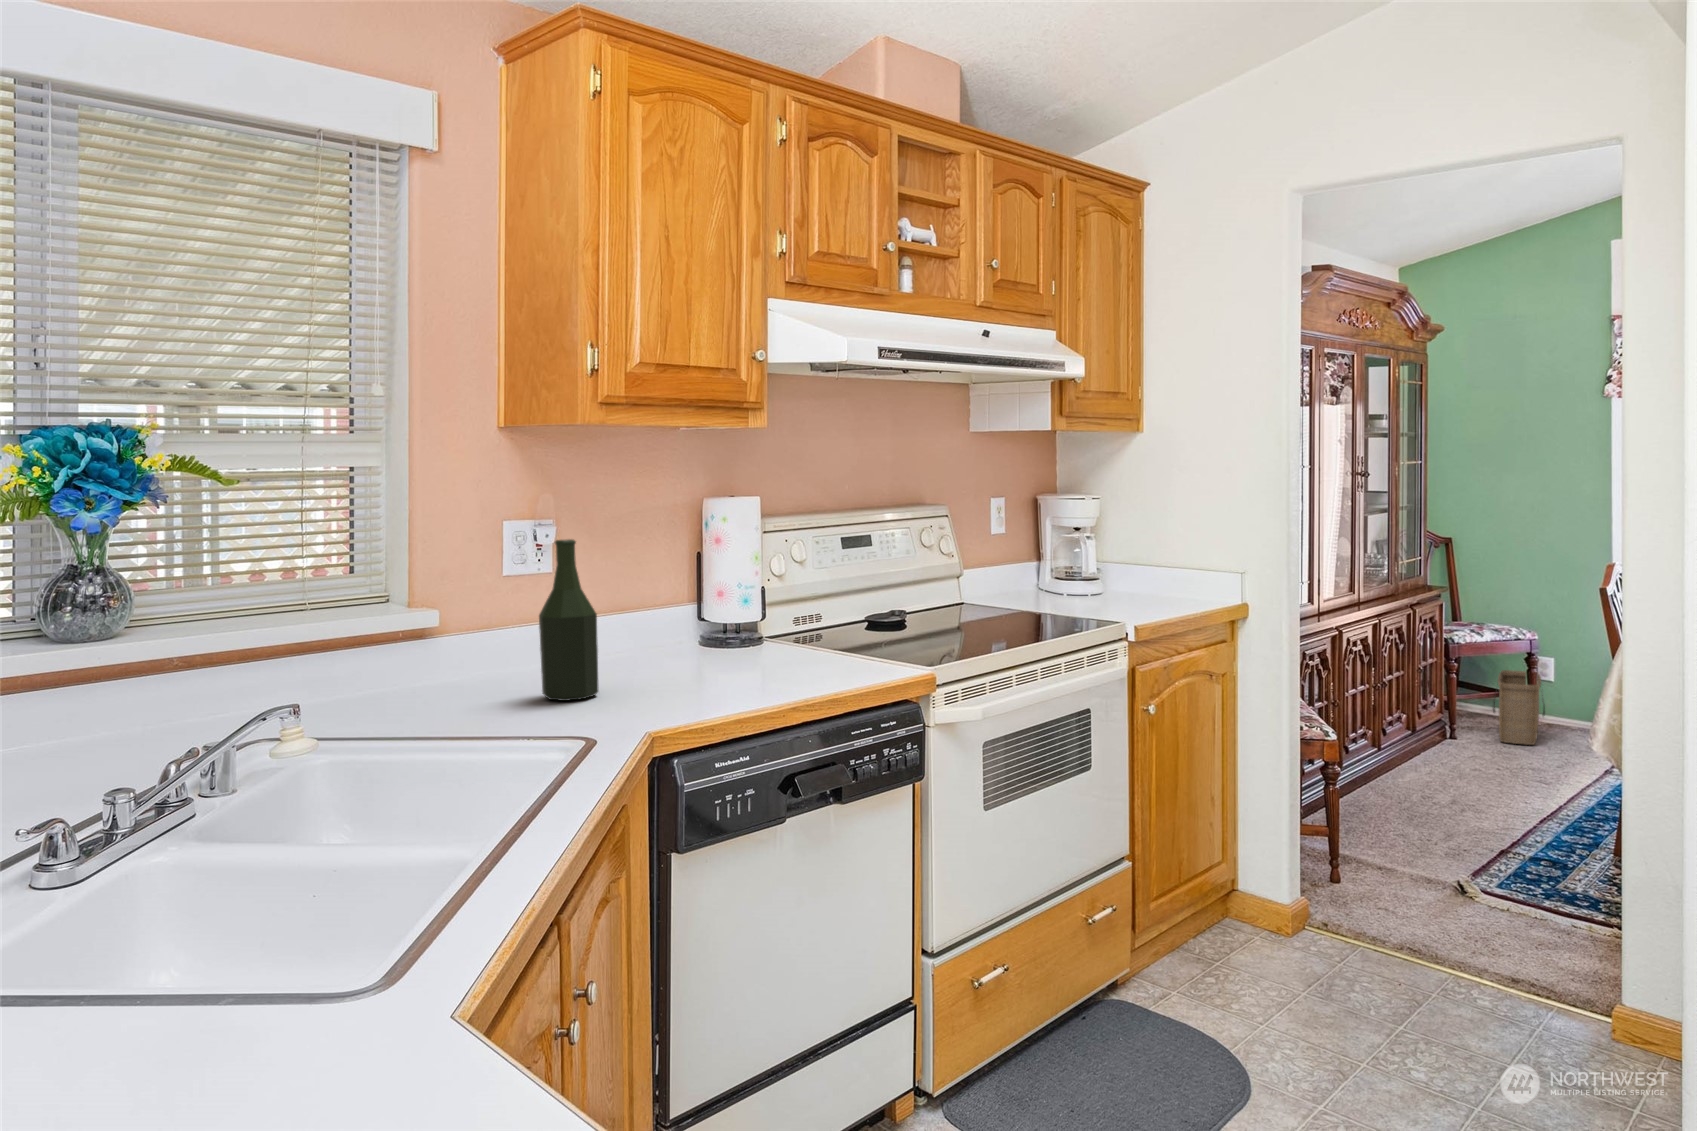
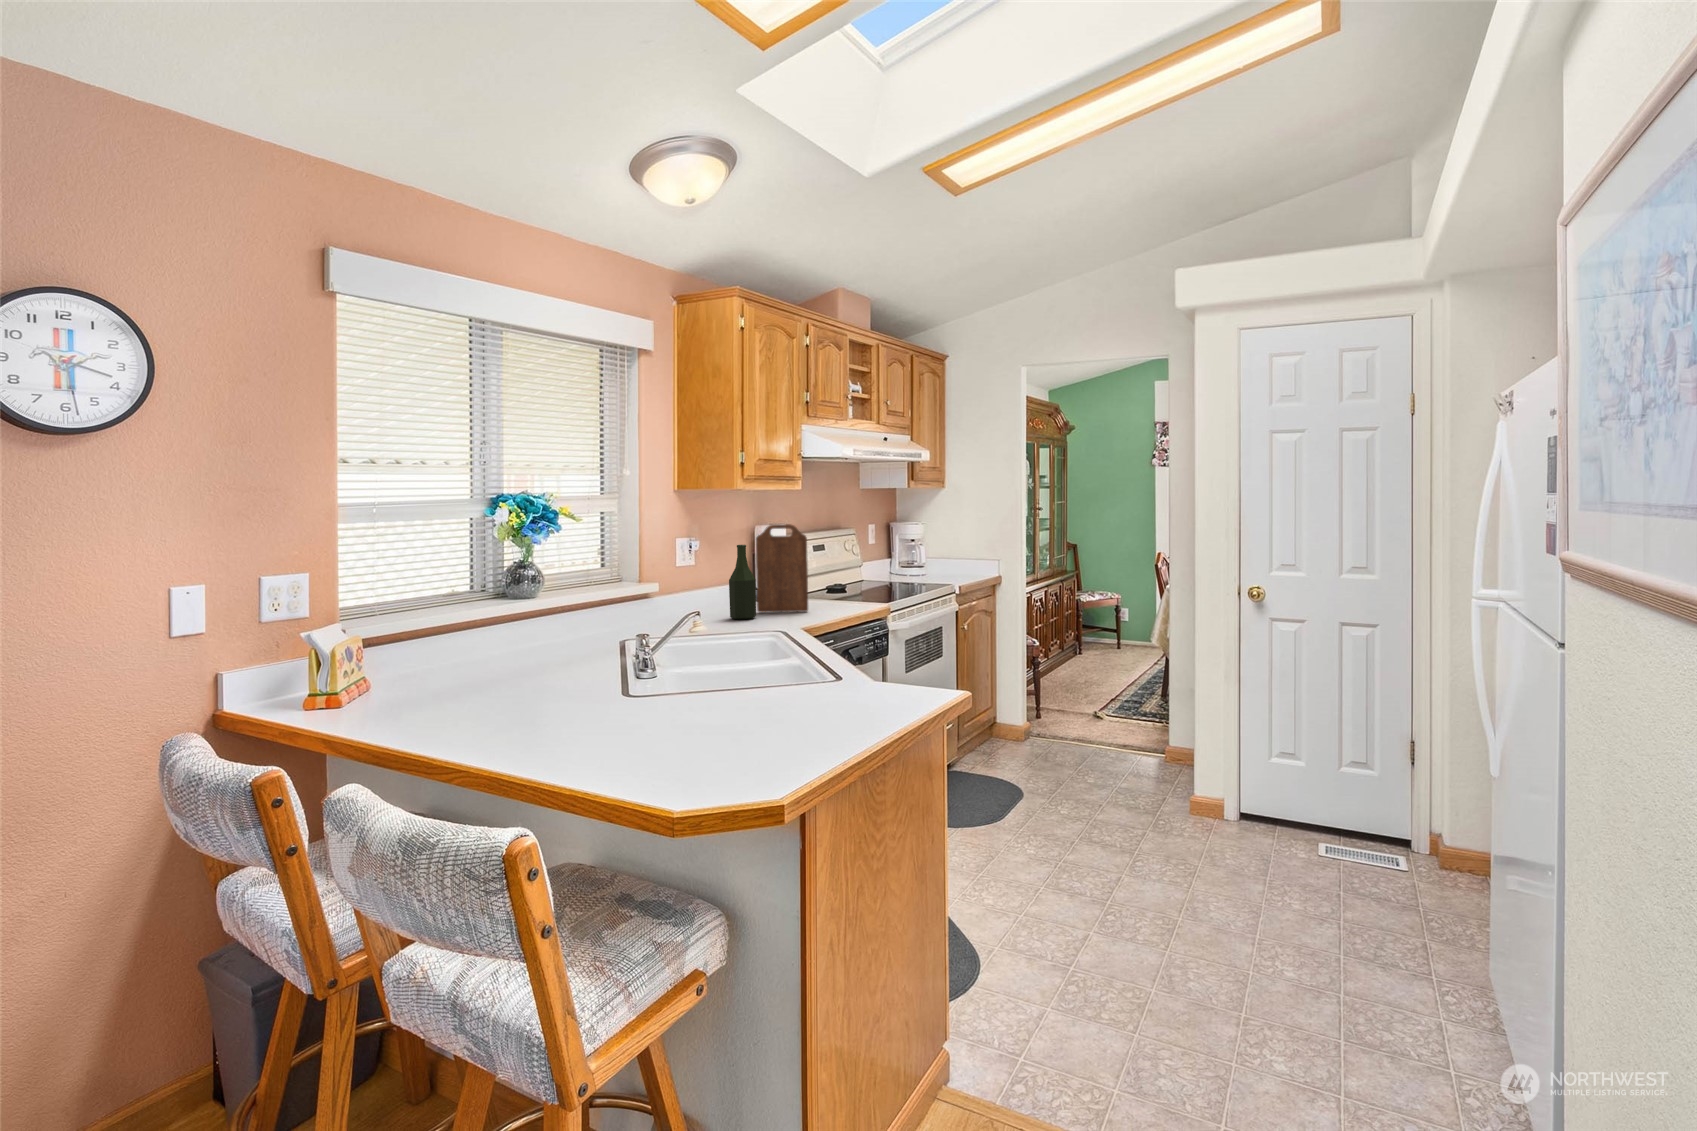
cutting board: none [624,496,730,684] -> present [756,524,808,612]
basket: present [1493,670,1545,745] -> none [1100,617,1126,656]

